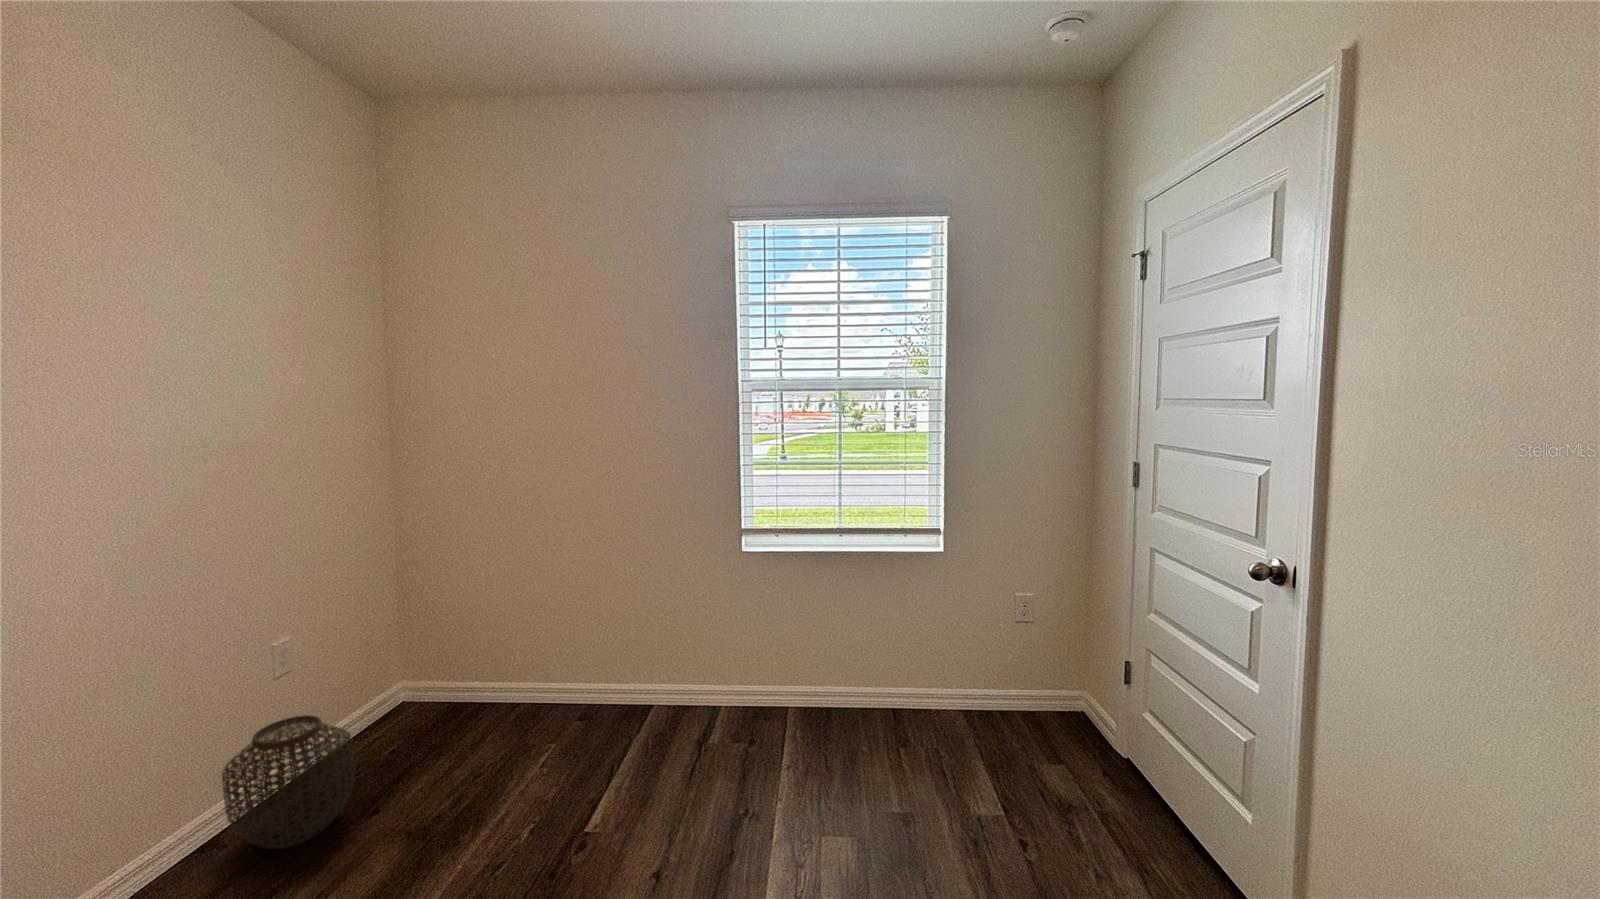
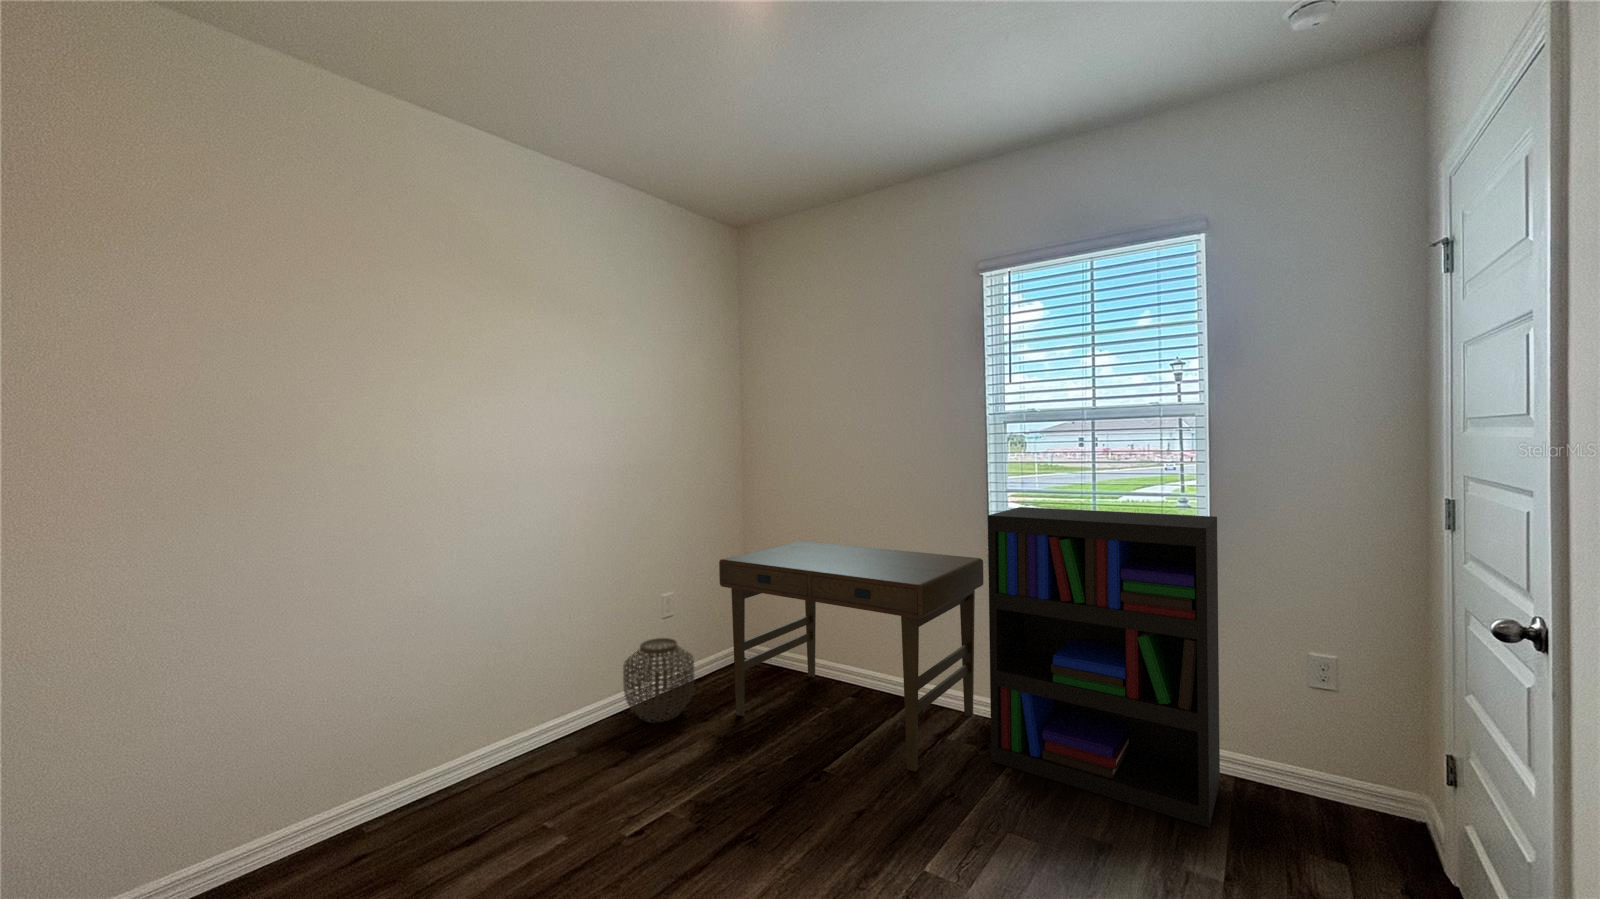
bookshelf: none [758,483,965,763] -> present [988,507,1220,828]
desk: none [389,541,732,796] -> present [719,541,983,772]

